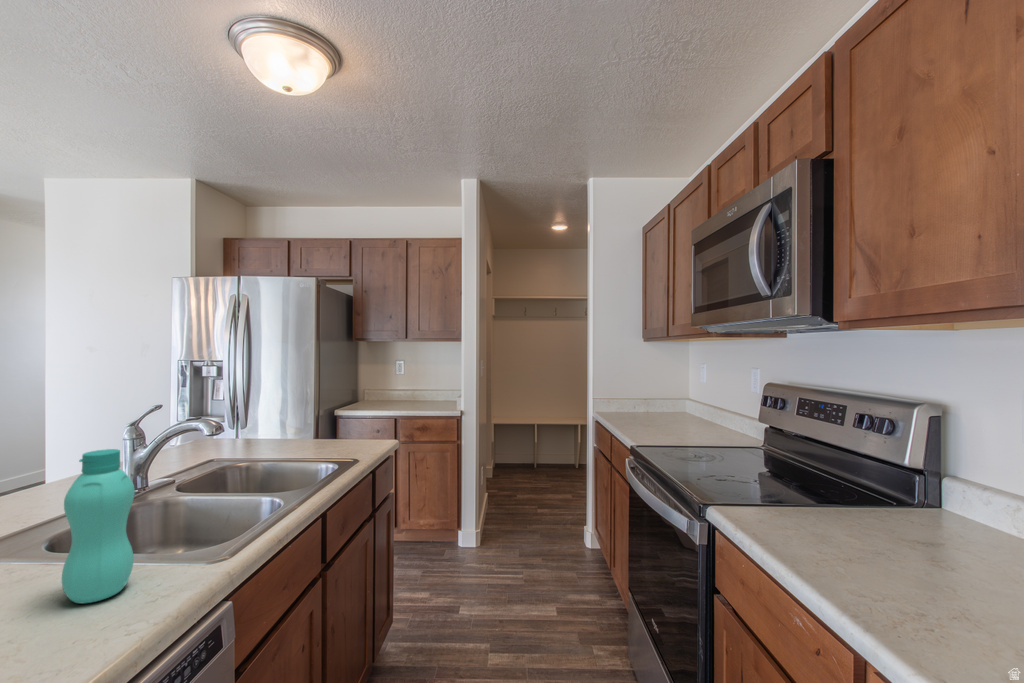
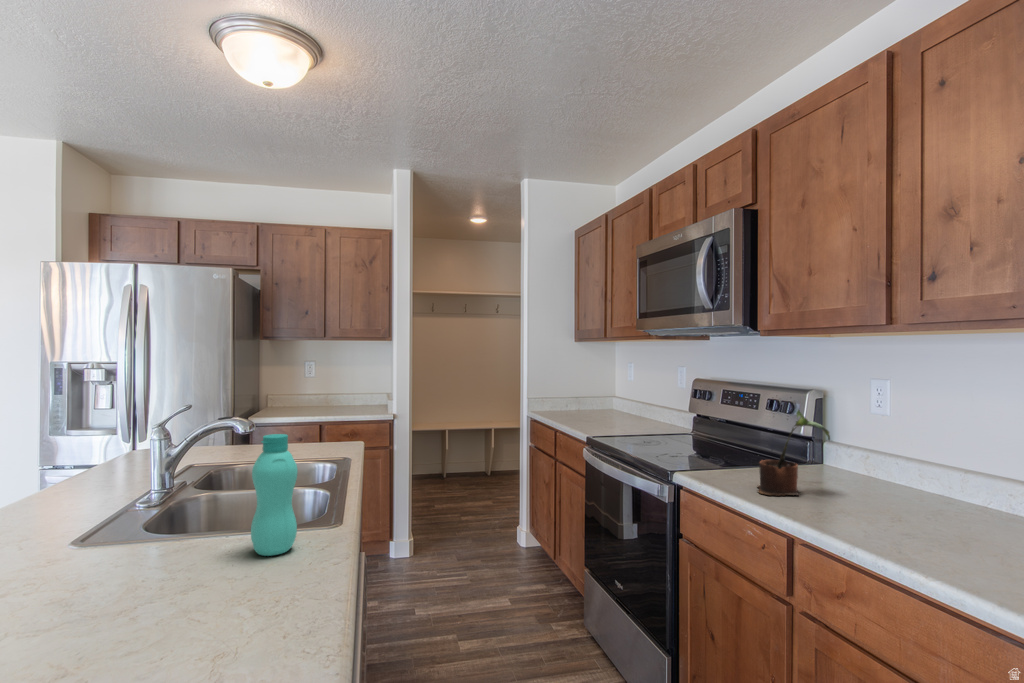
potted plant: none [816,436,945,571] -> present [758,410,830,495]

